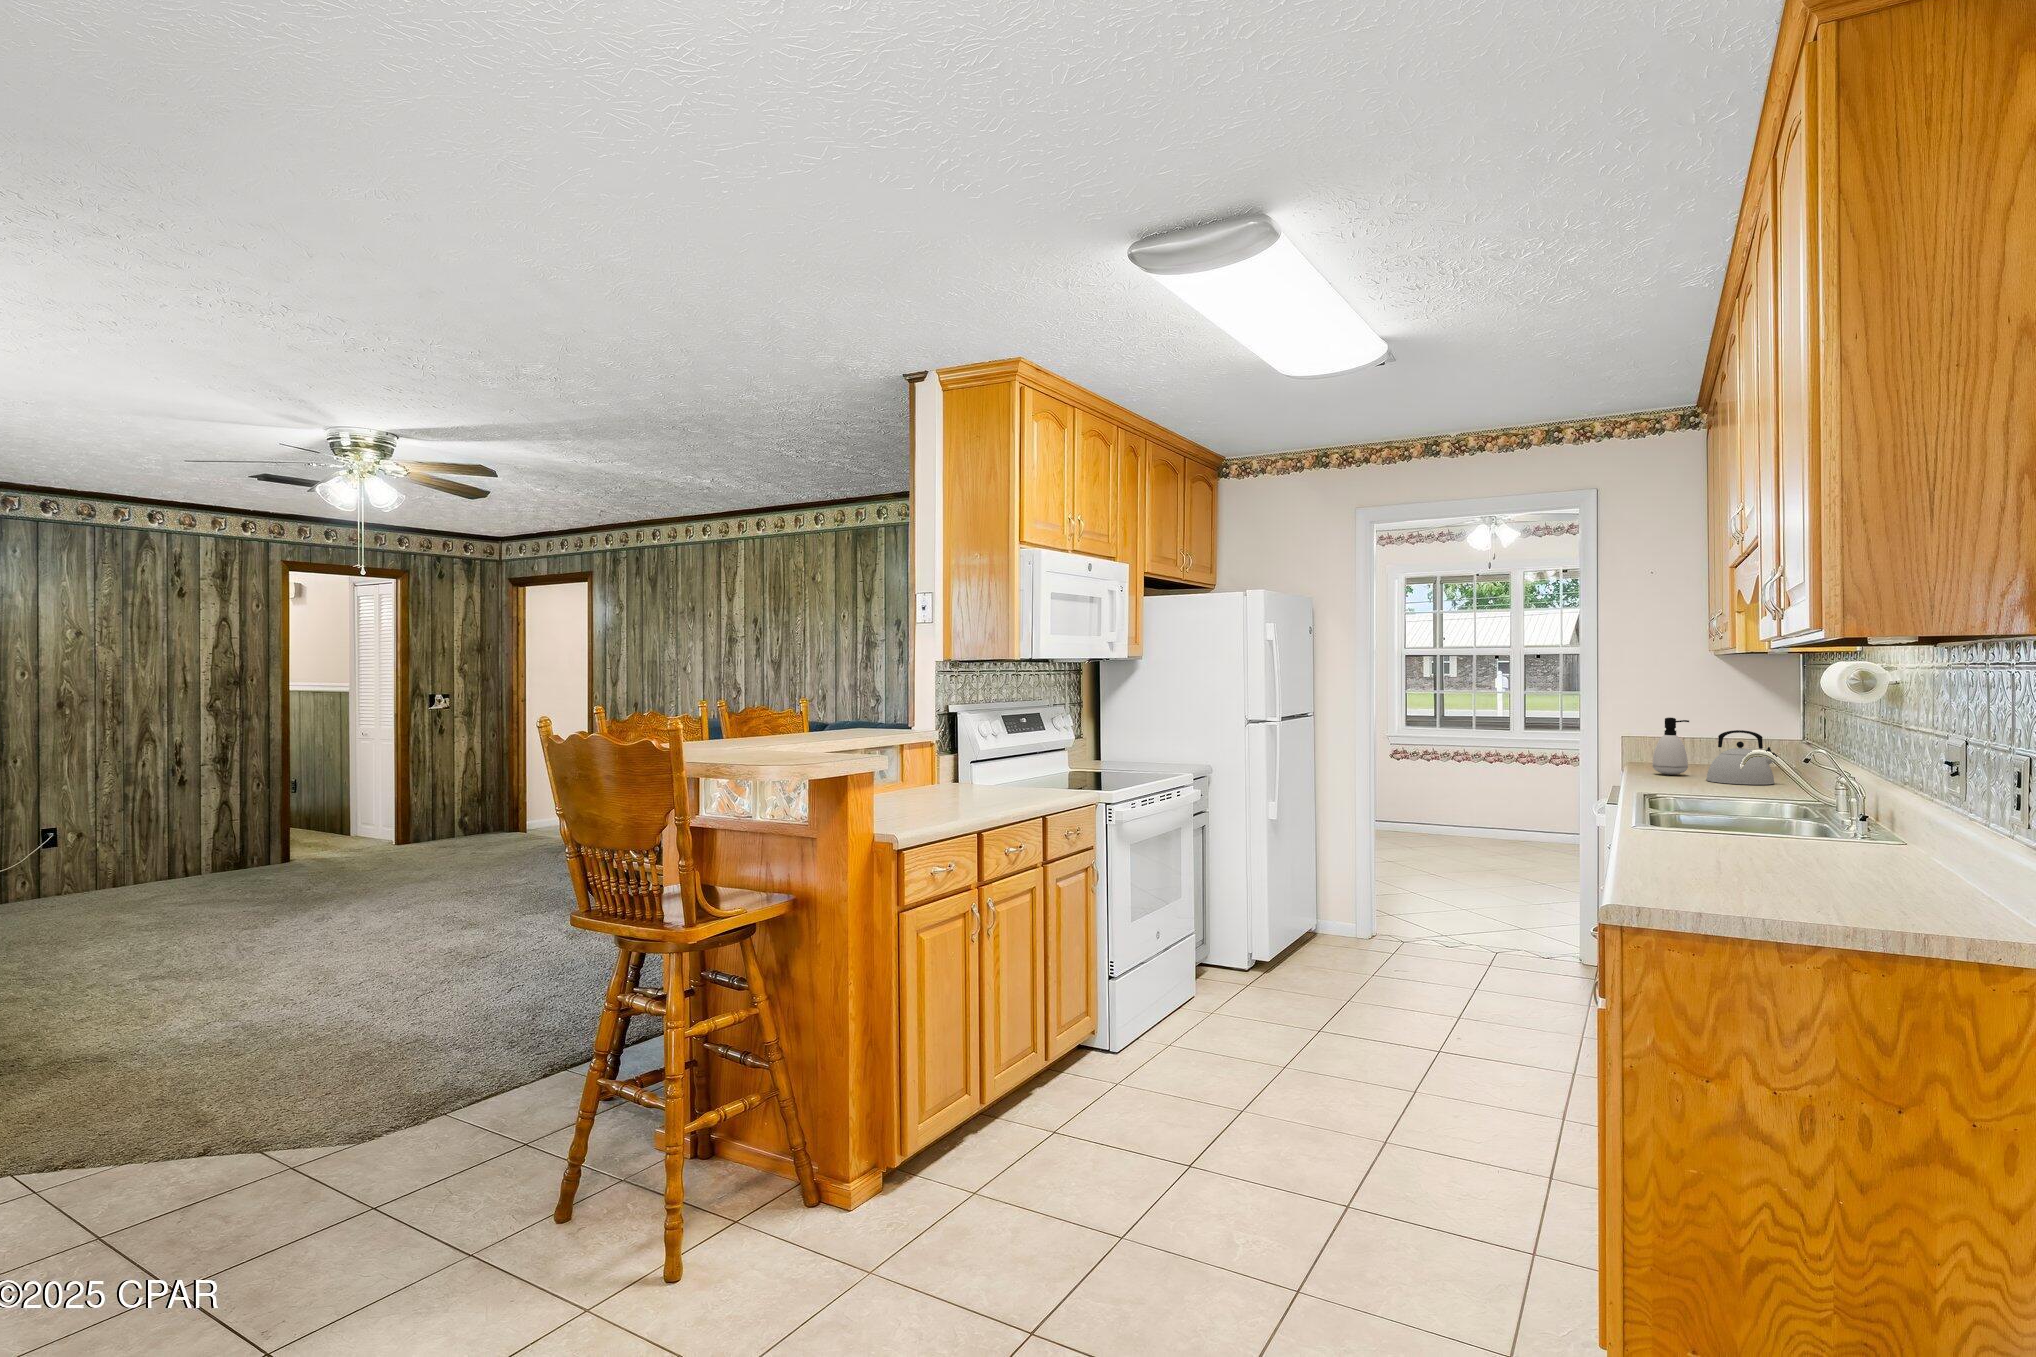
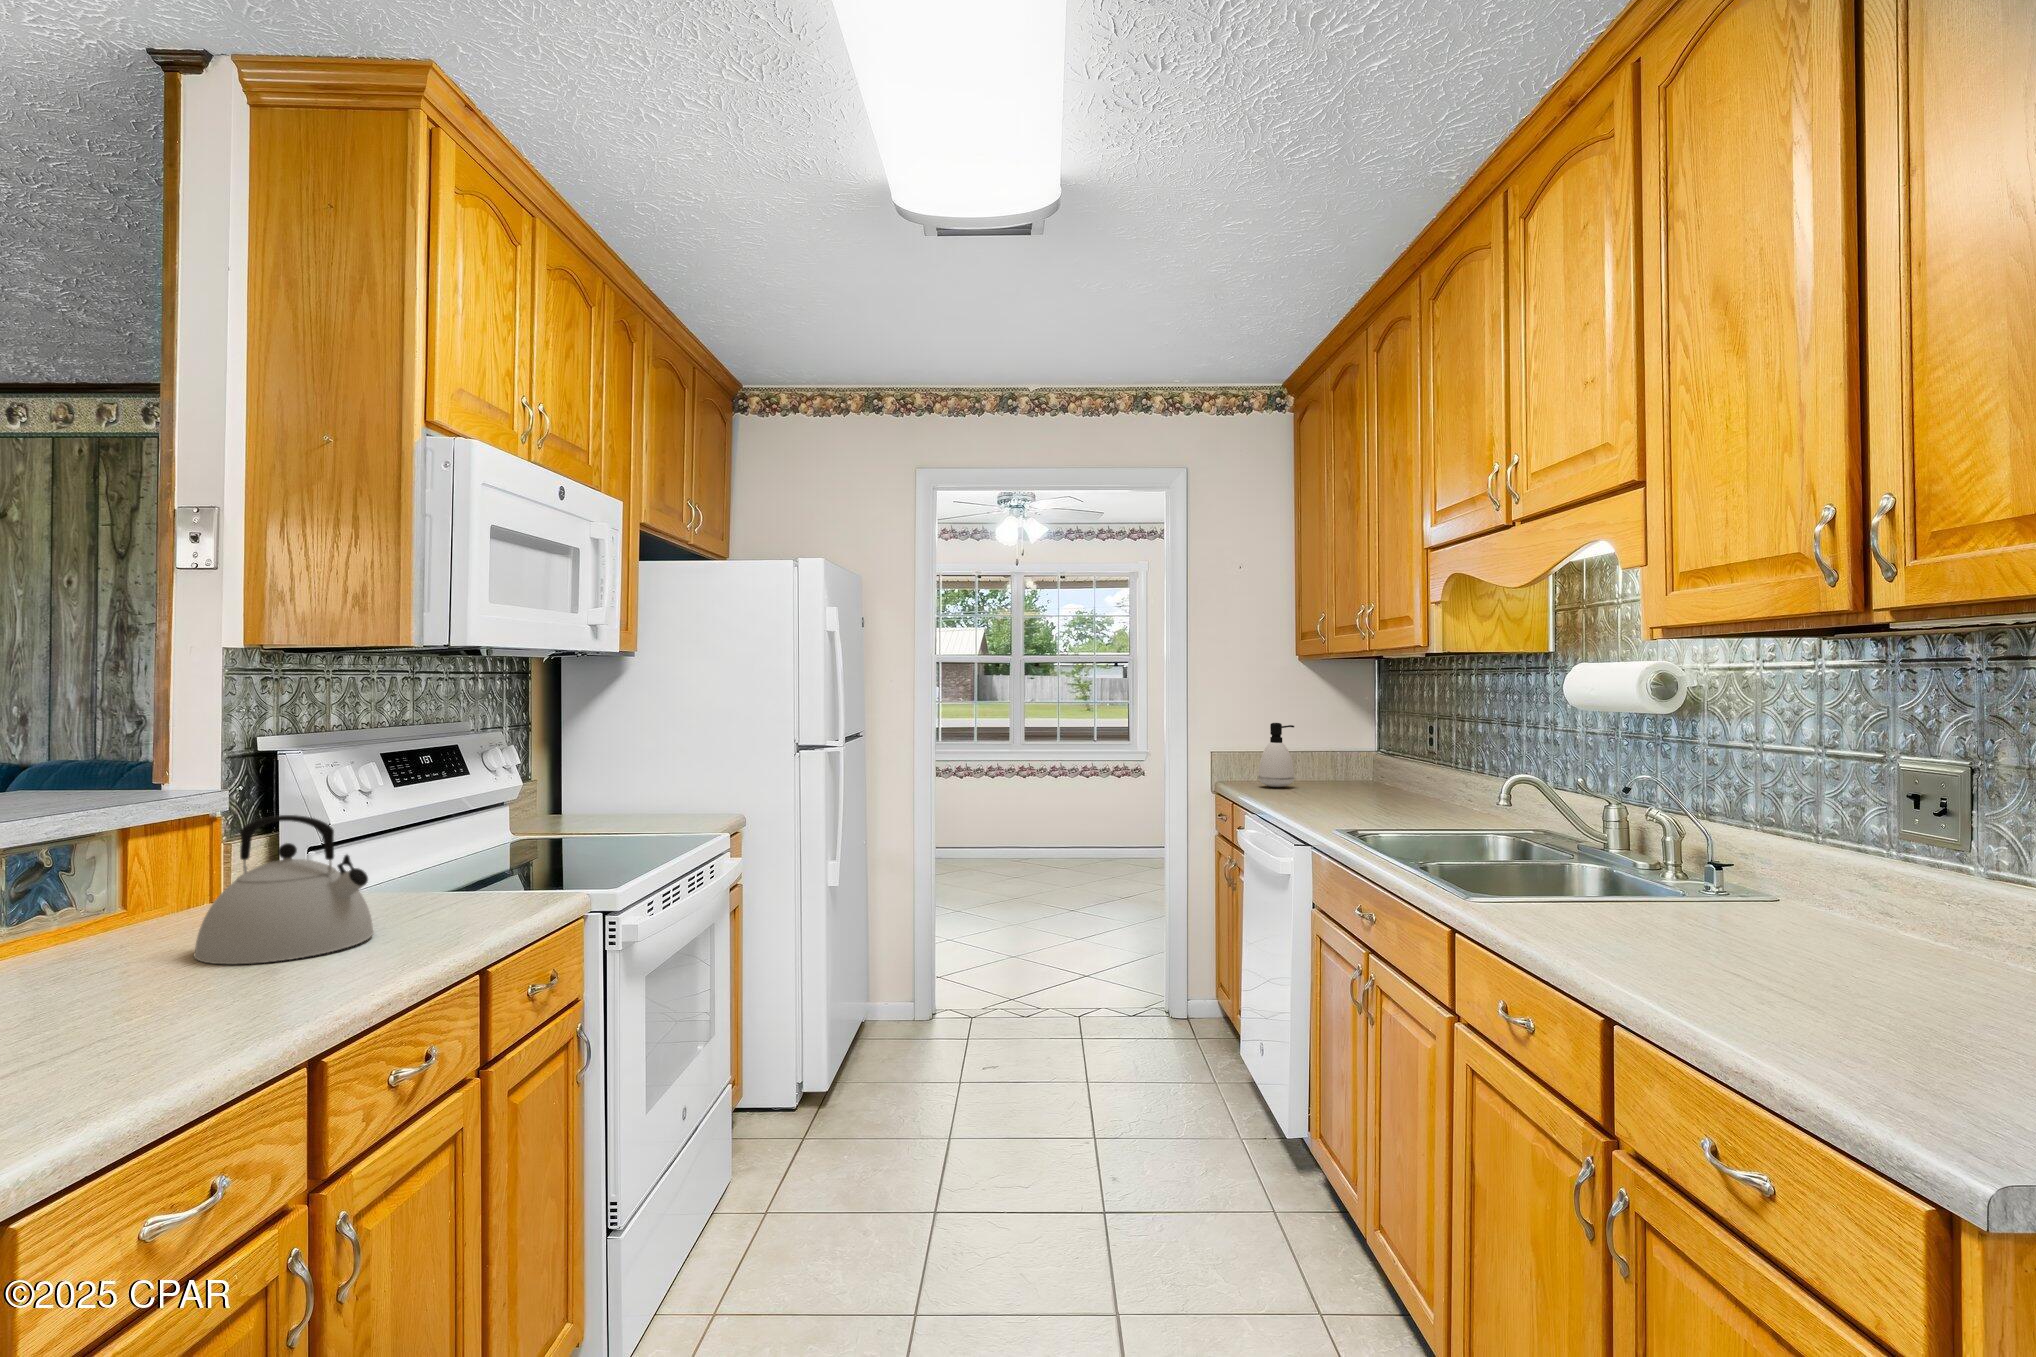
kettle: present [1706,730,1778,785] -> present [194,815,374,964]

